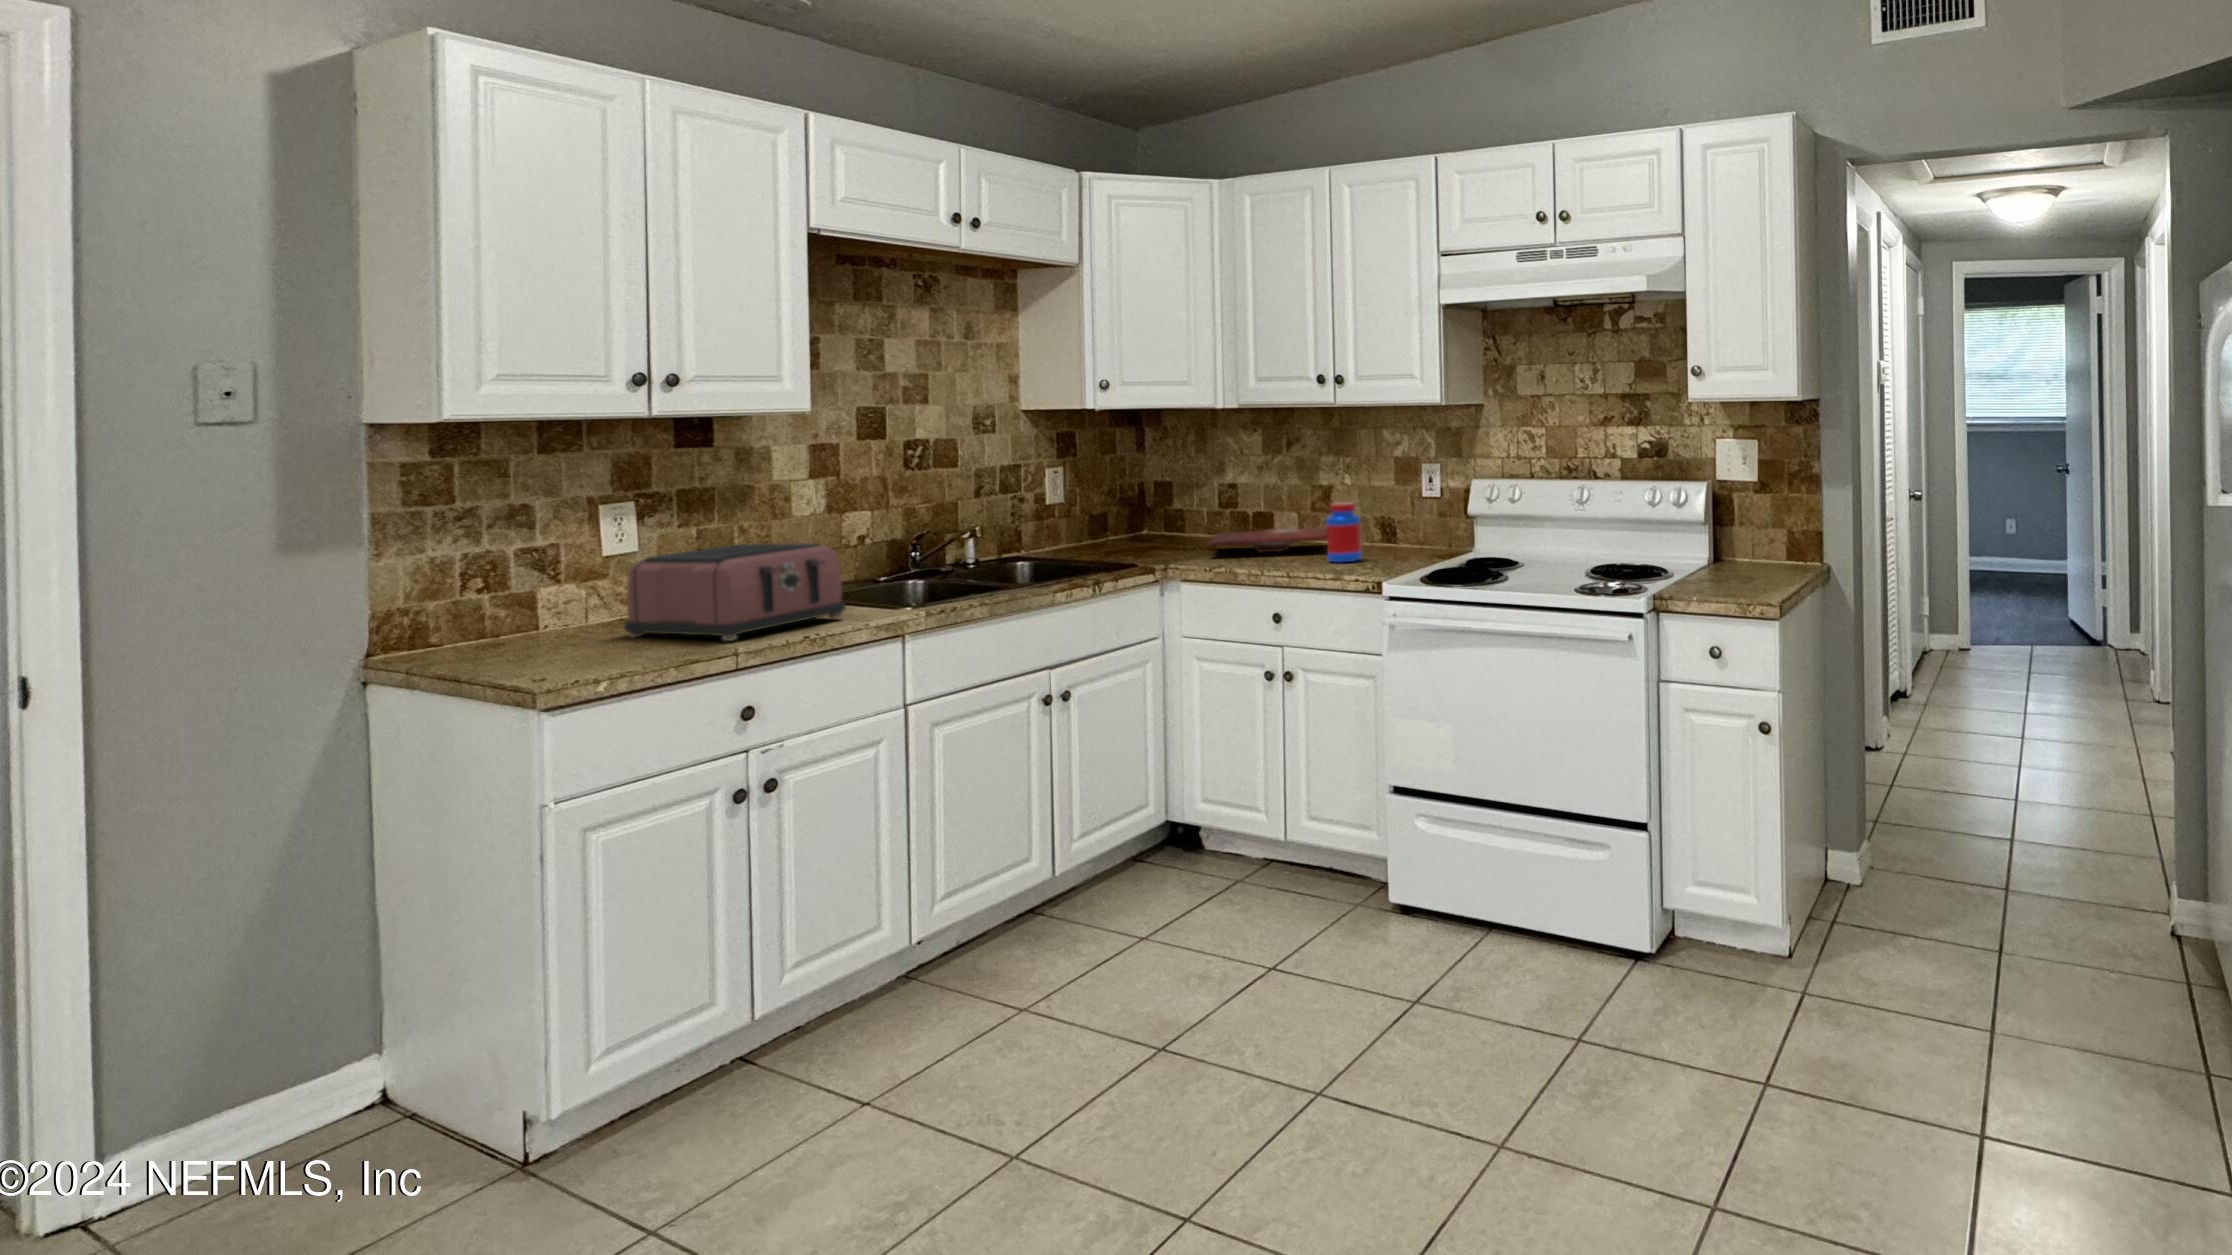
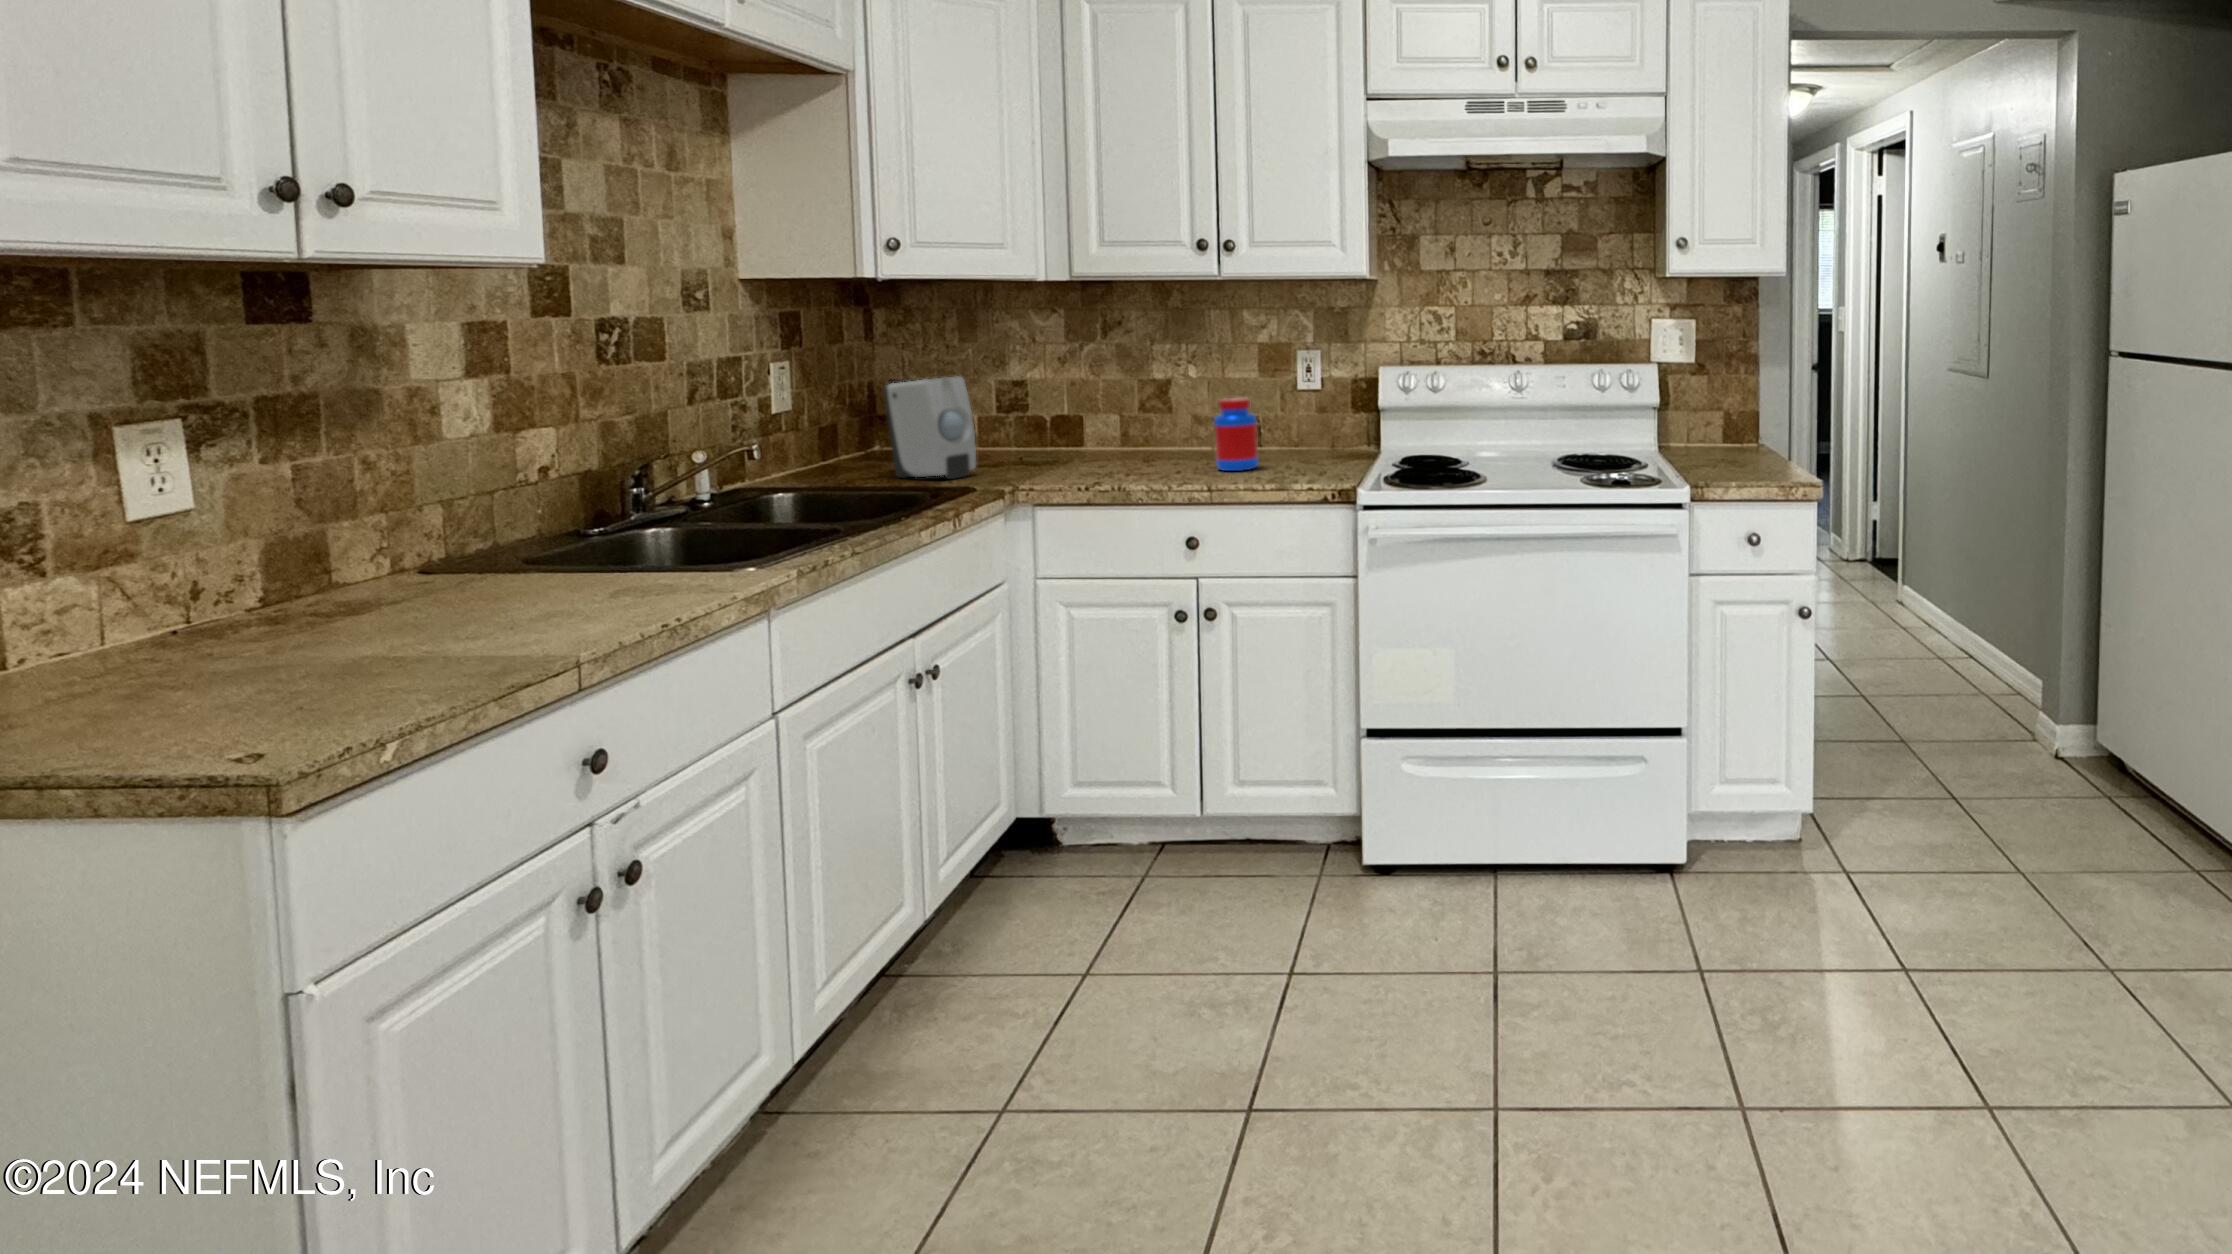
soap dispenser: none [1113,480,1169,558] -> present [883,376,976,479]
cutting board: present [1209,528,1327,552] -> none [1019,431,1196,465]
toaster: present [624,544,846,641] -> none [249,477,665,660]

